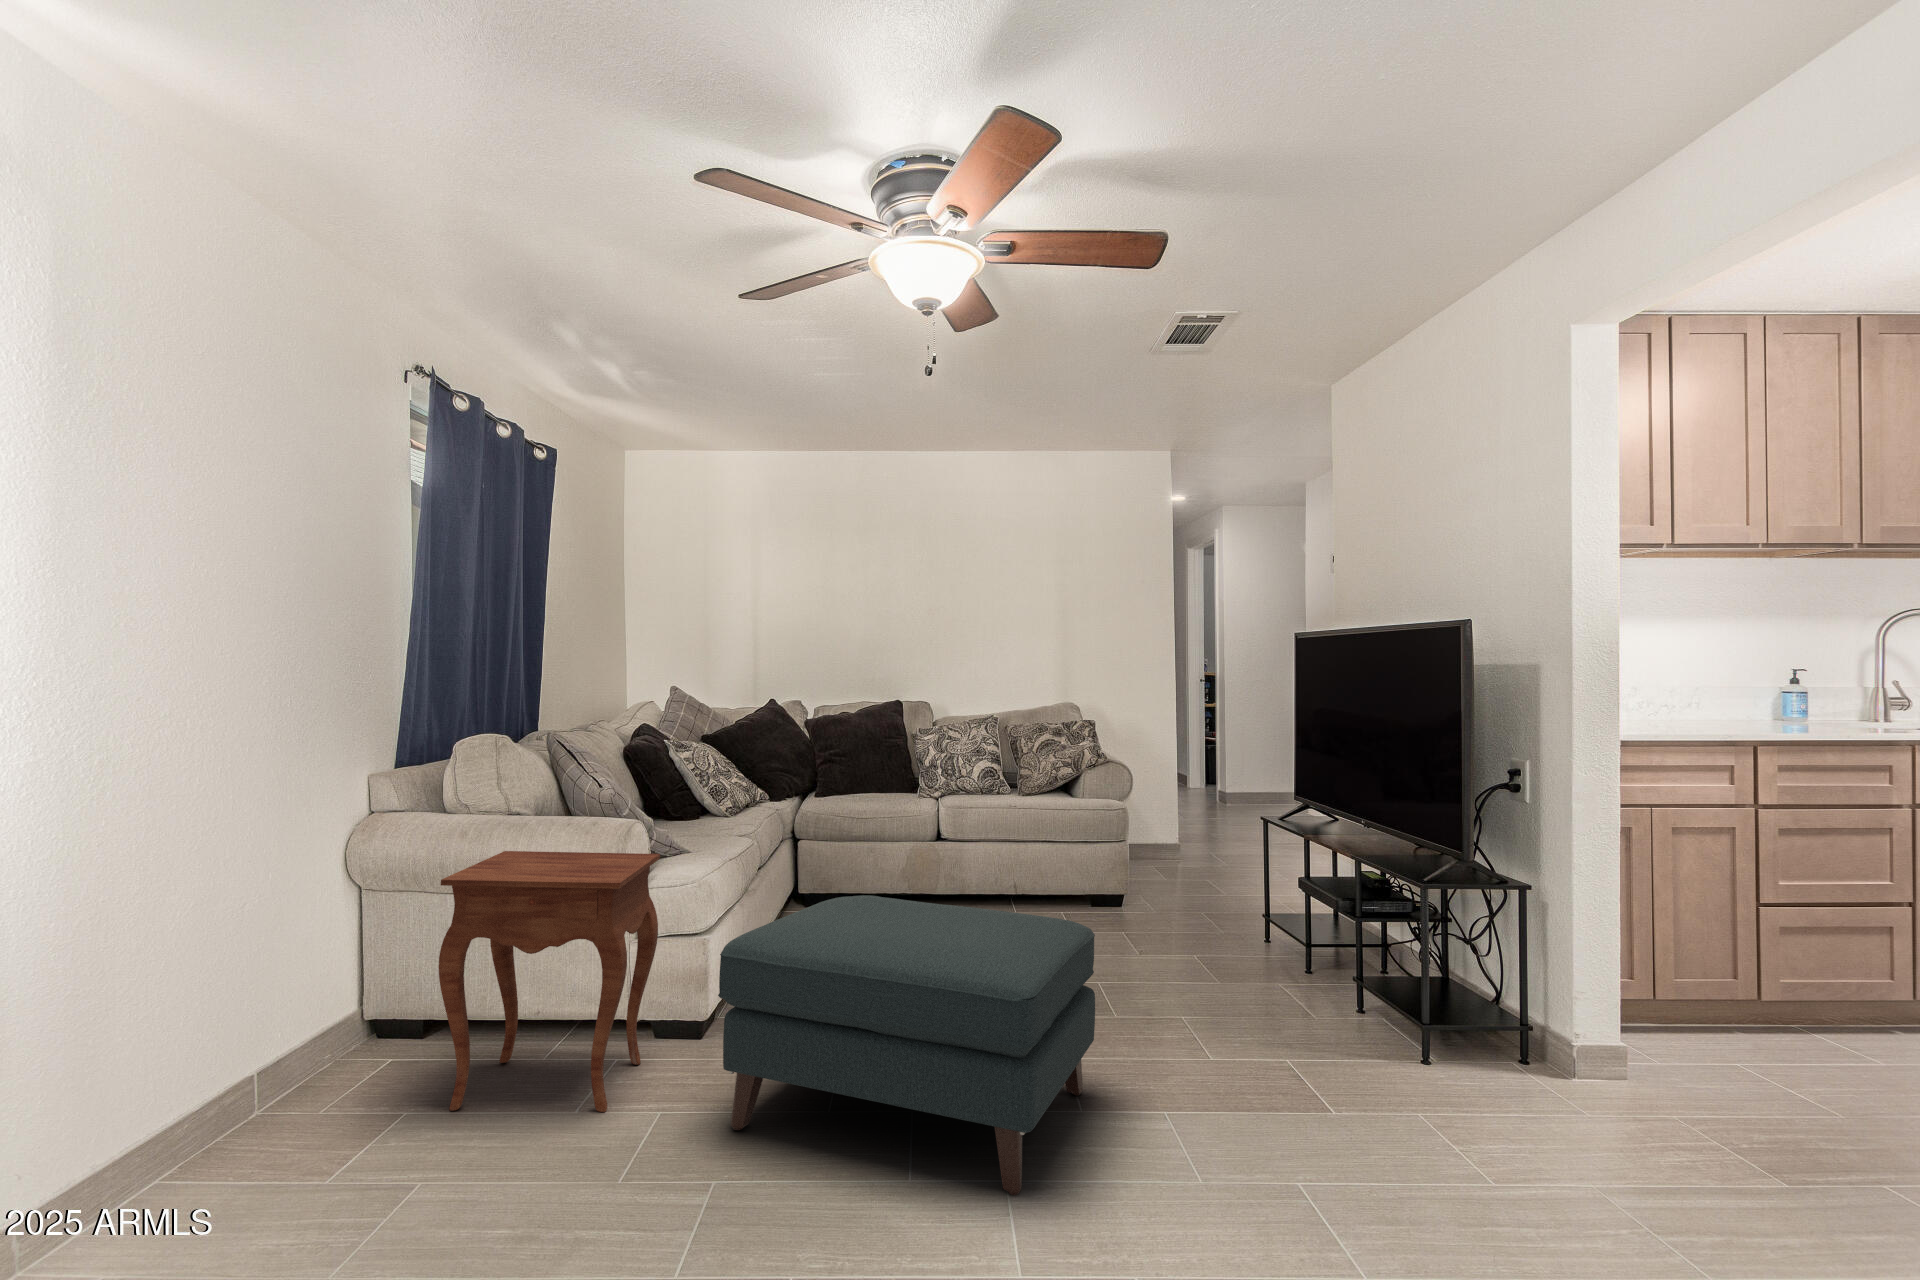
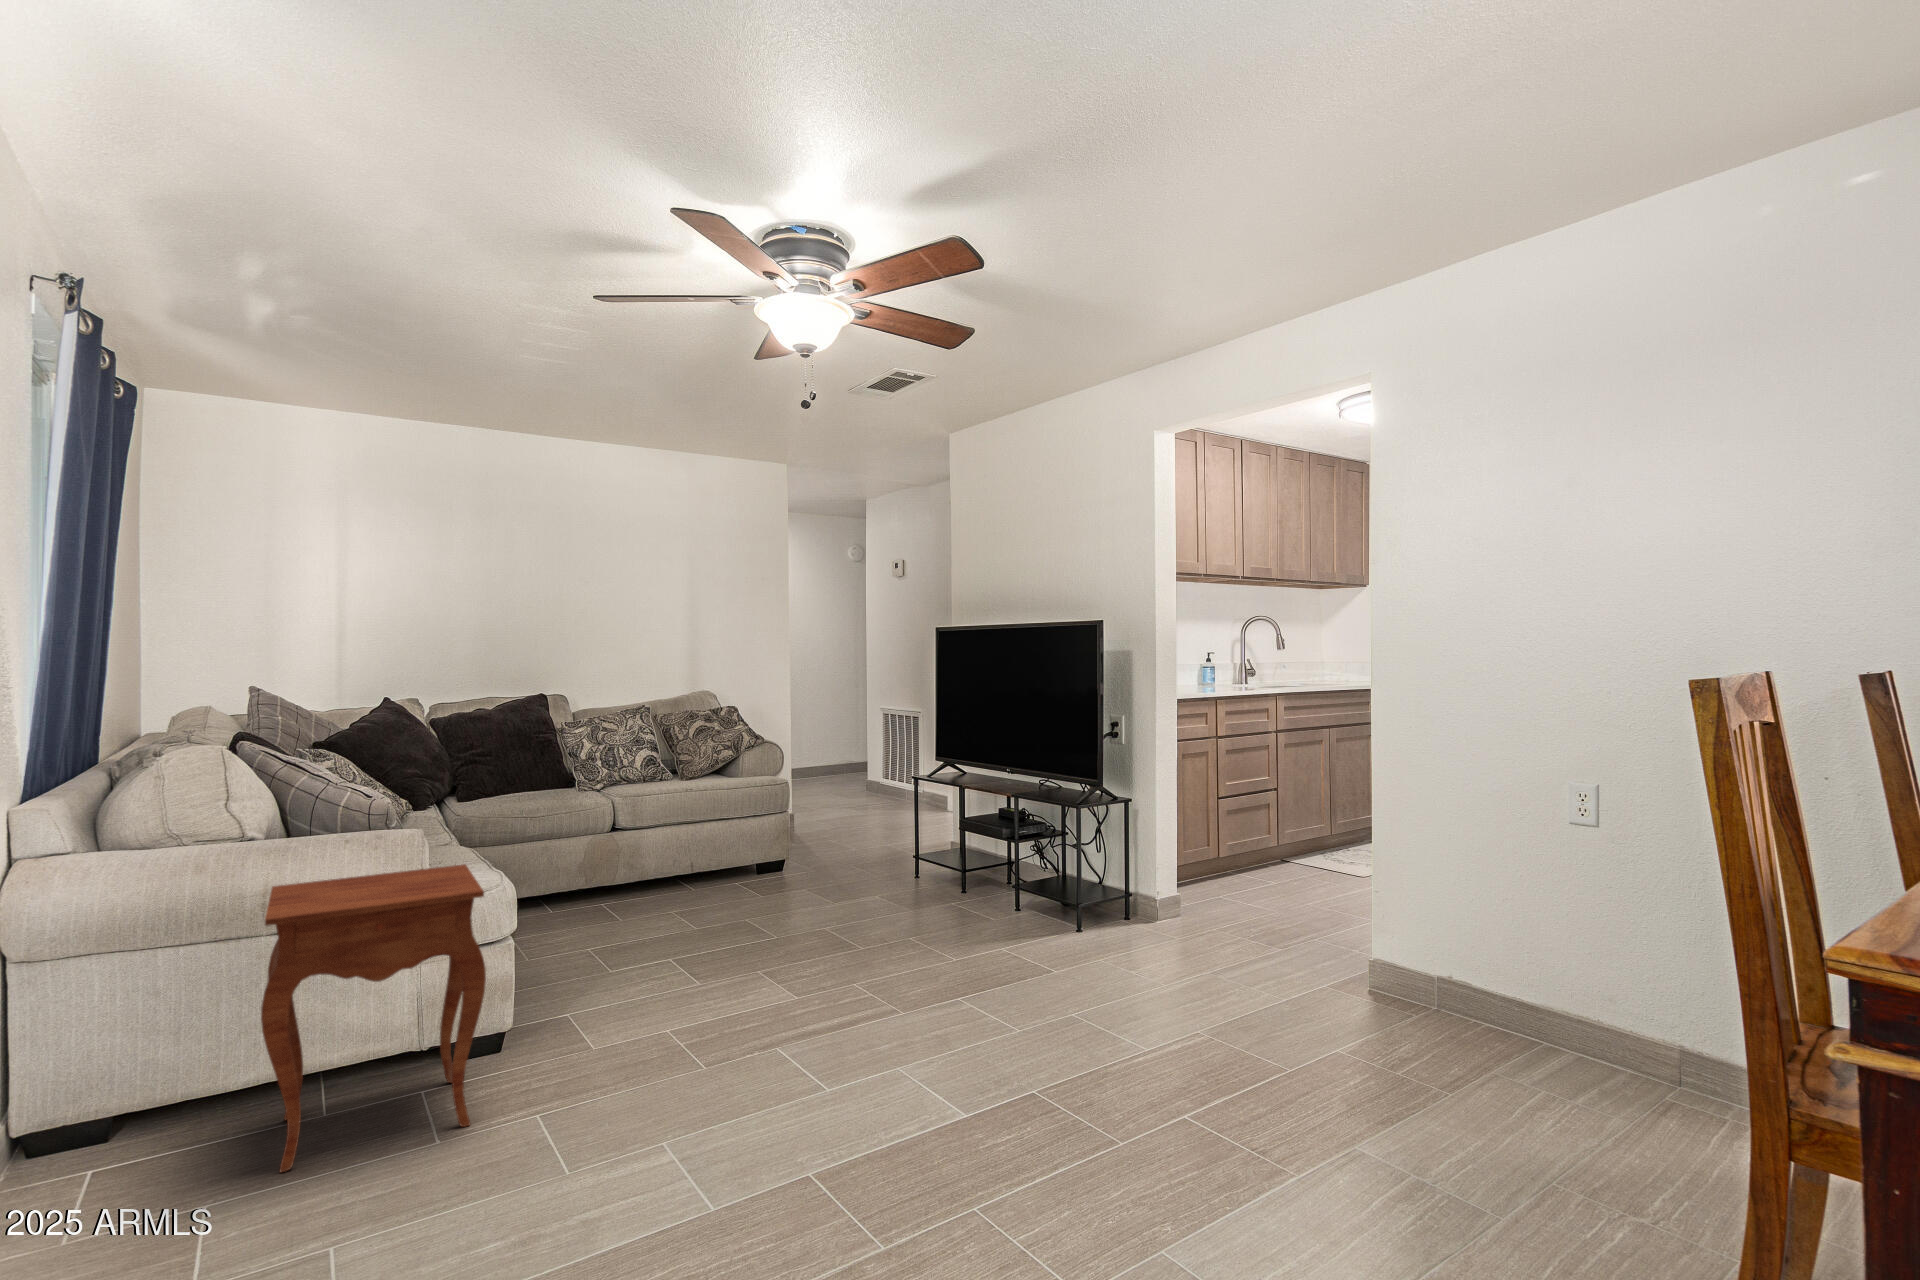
ottoman: present [718,895,1095,1195] -> none [603,866,911,1102]

